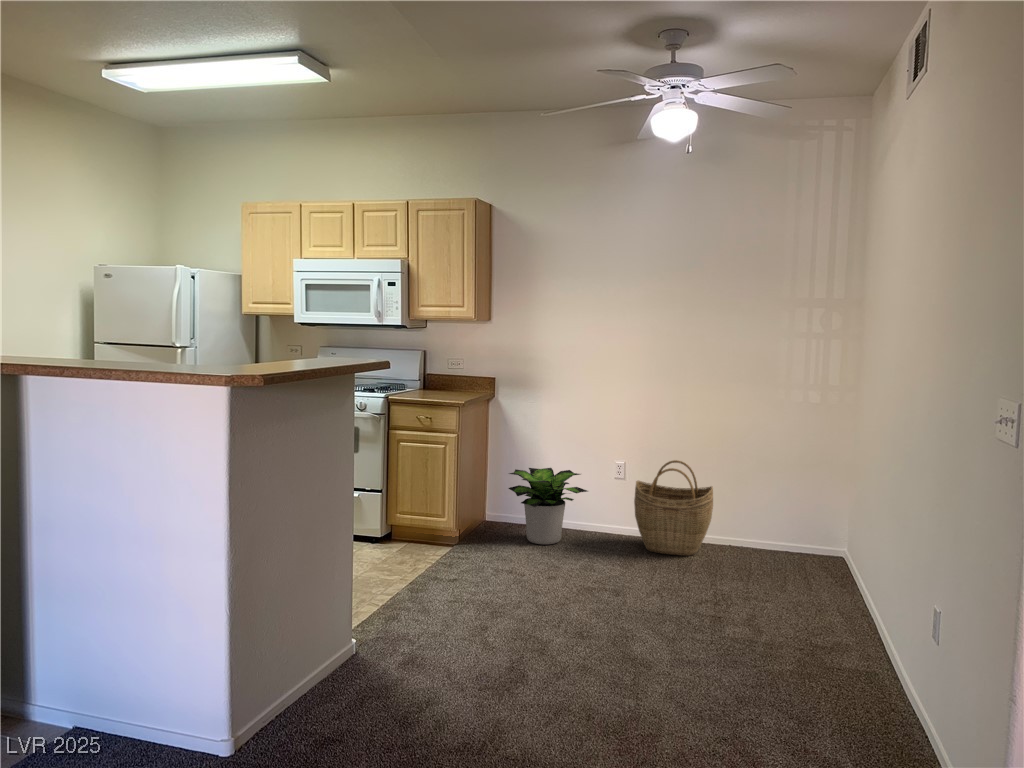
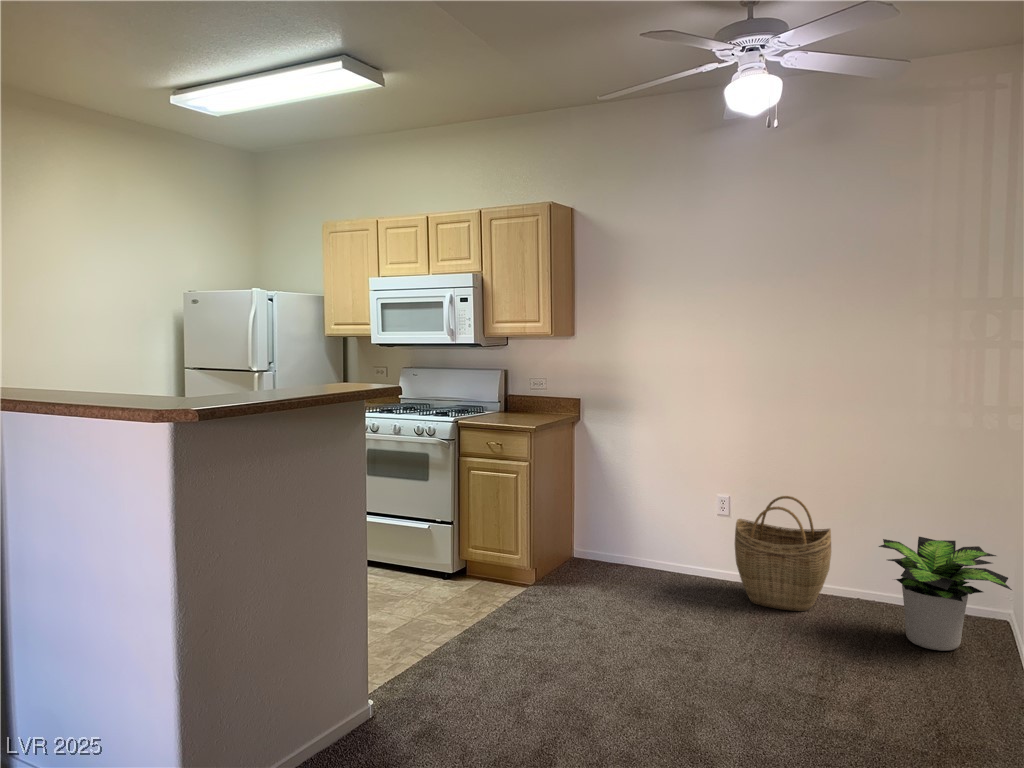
potted plant: present [509,468,588,544] -> present [879,537,1012,651]

